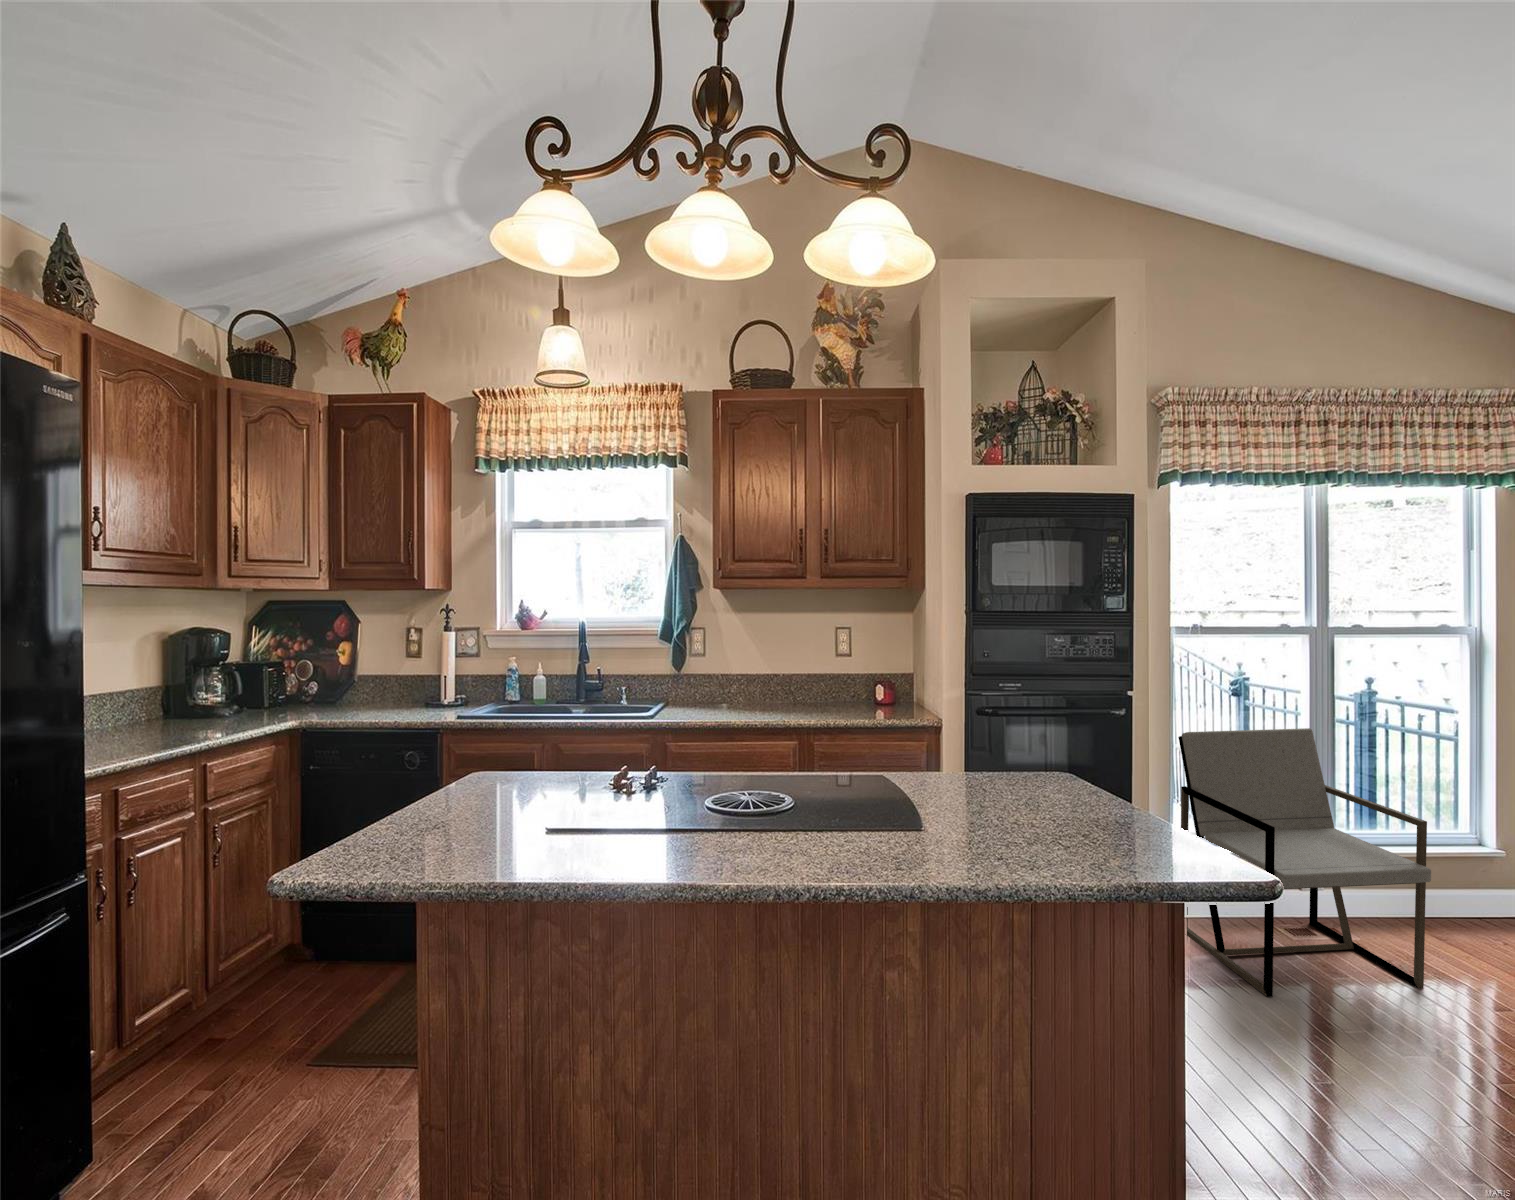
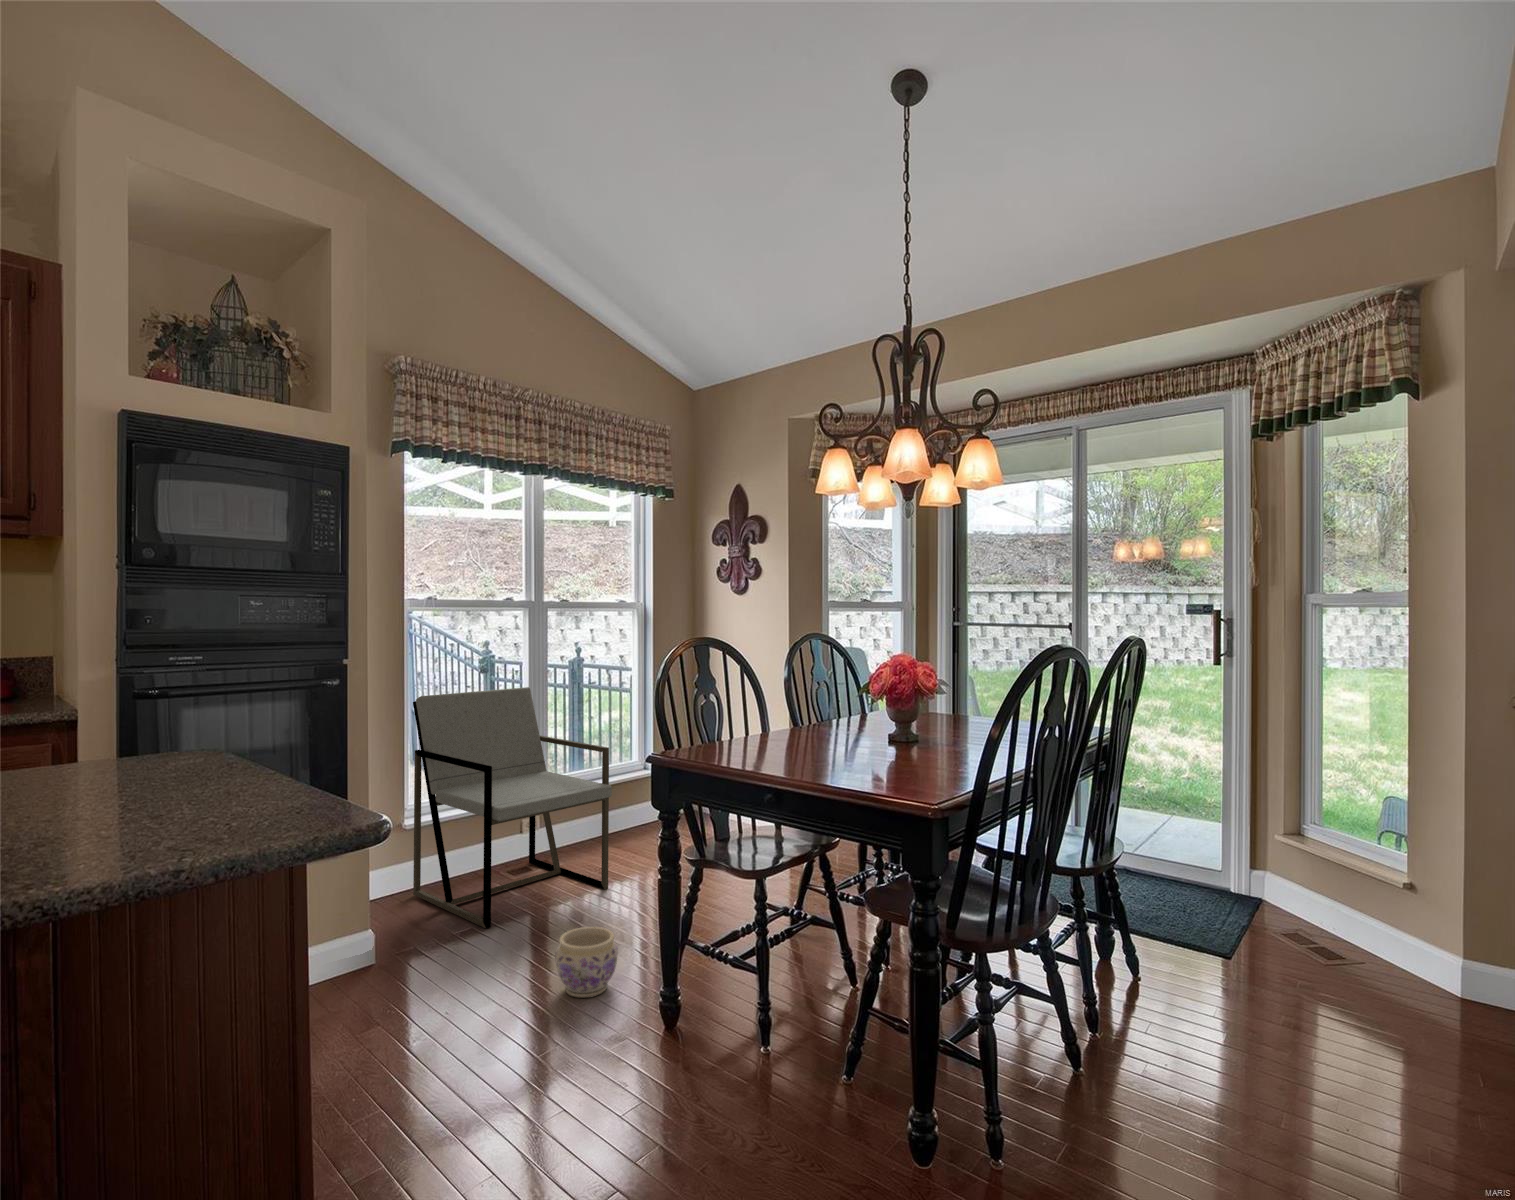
planter: none [1365,1046,1454,1136] -> present [555,927,618,998]

